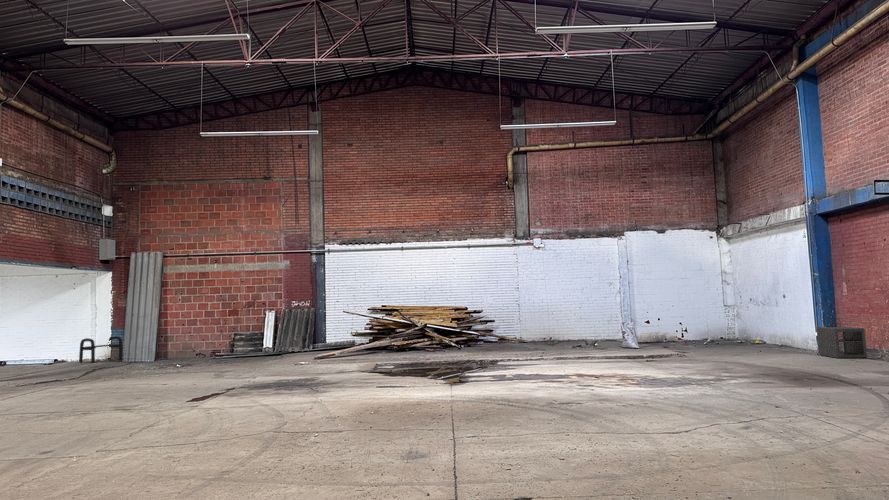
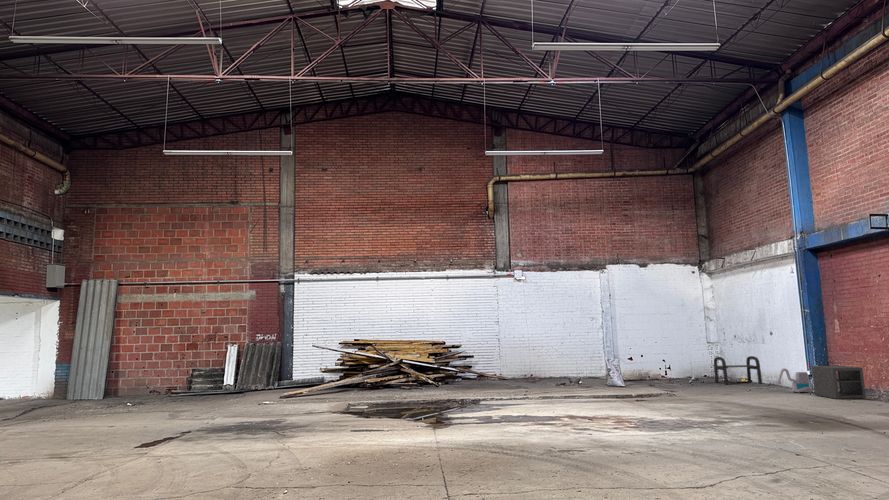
vacuum cleaner: none [781,330,818,353] -> present [775,368,812,393]
bench: present [79,336,122,363] -> present [714,356,762,385]

